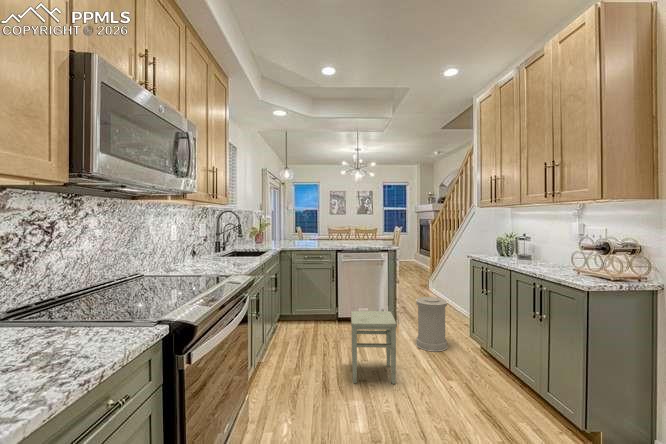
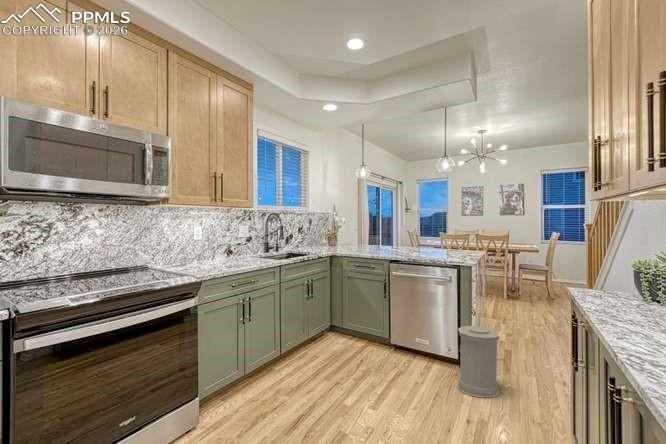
stool: present [351,311,397,384] -> none [339,328,403,418]

